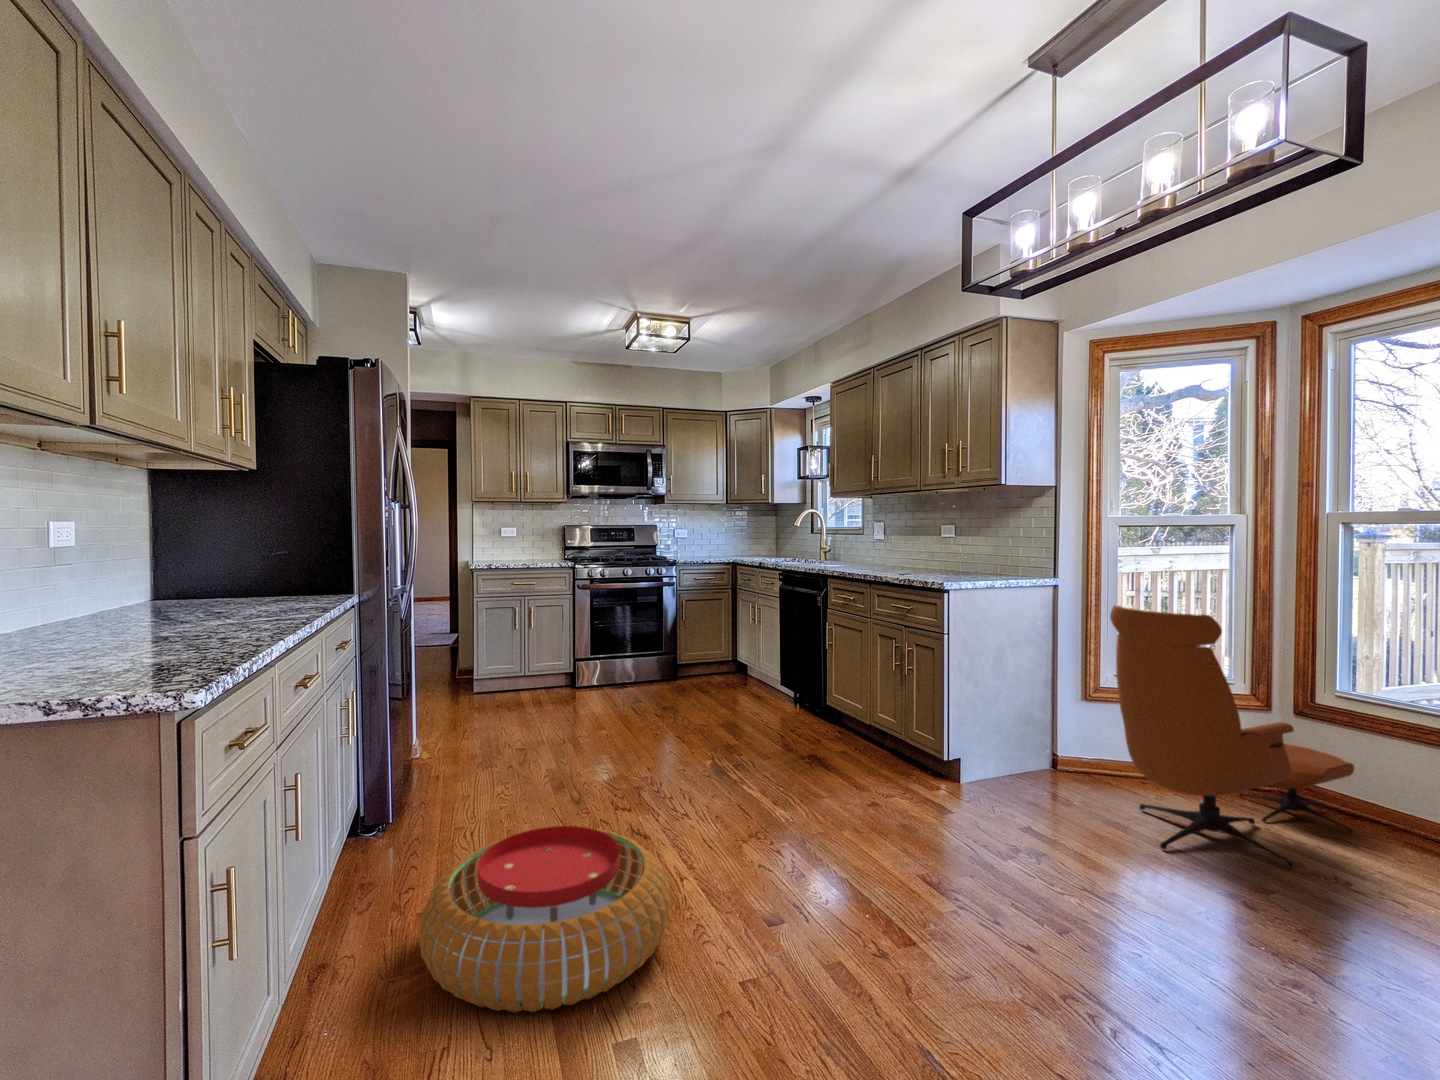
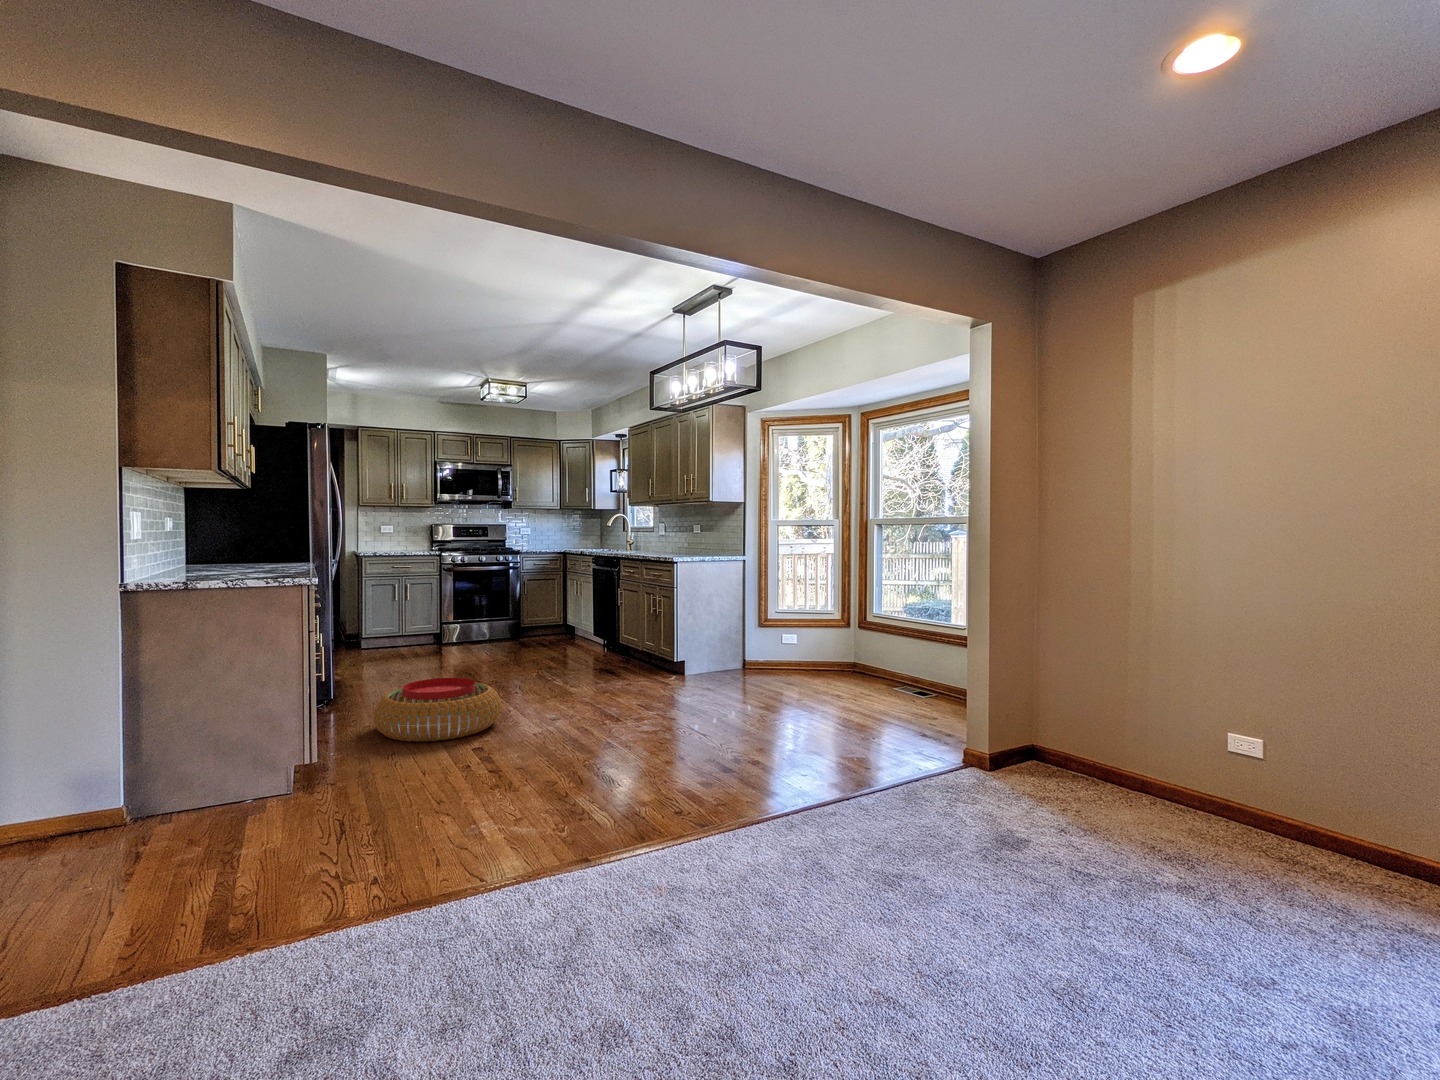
lounge chair: present [1110,605,1354,868] -> none [747,567,875,693]

